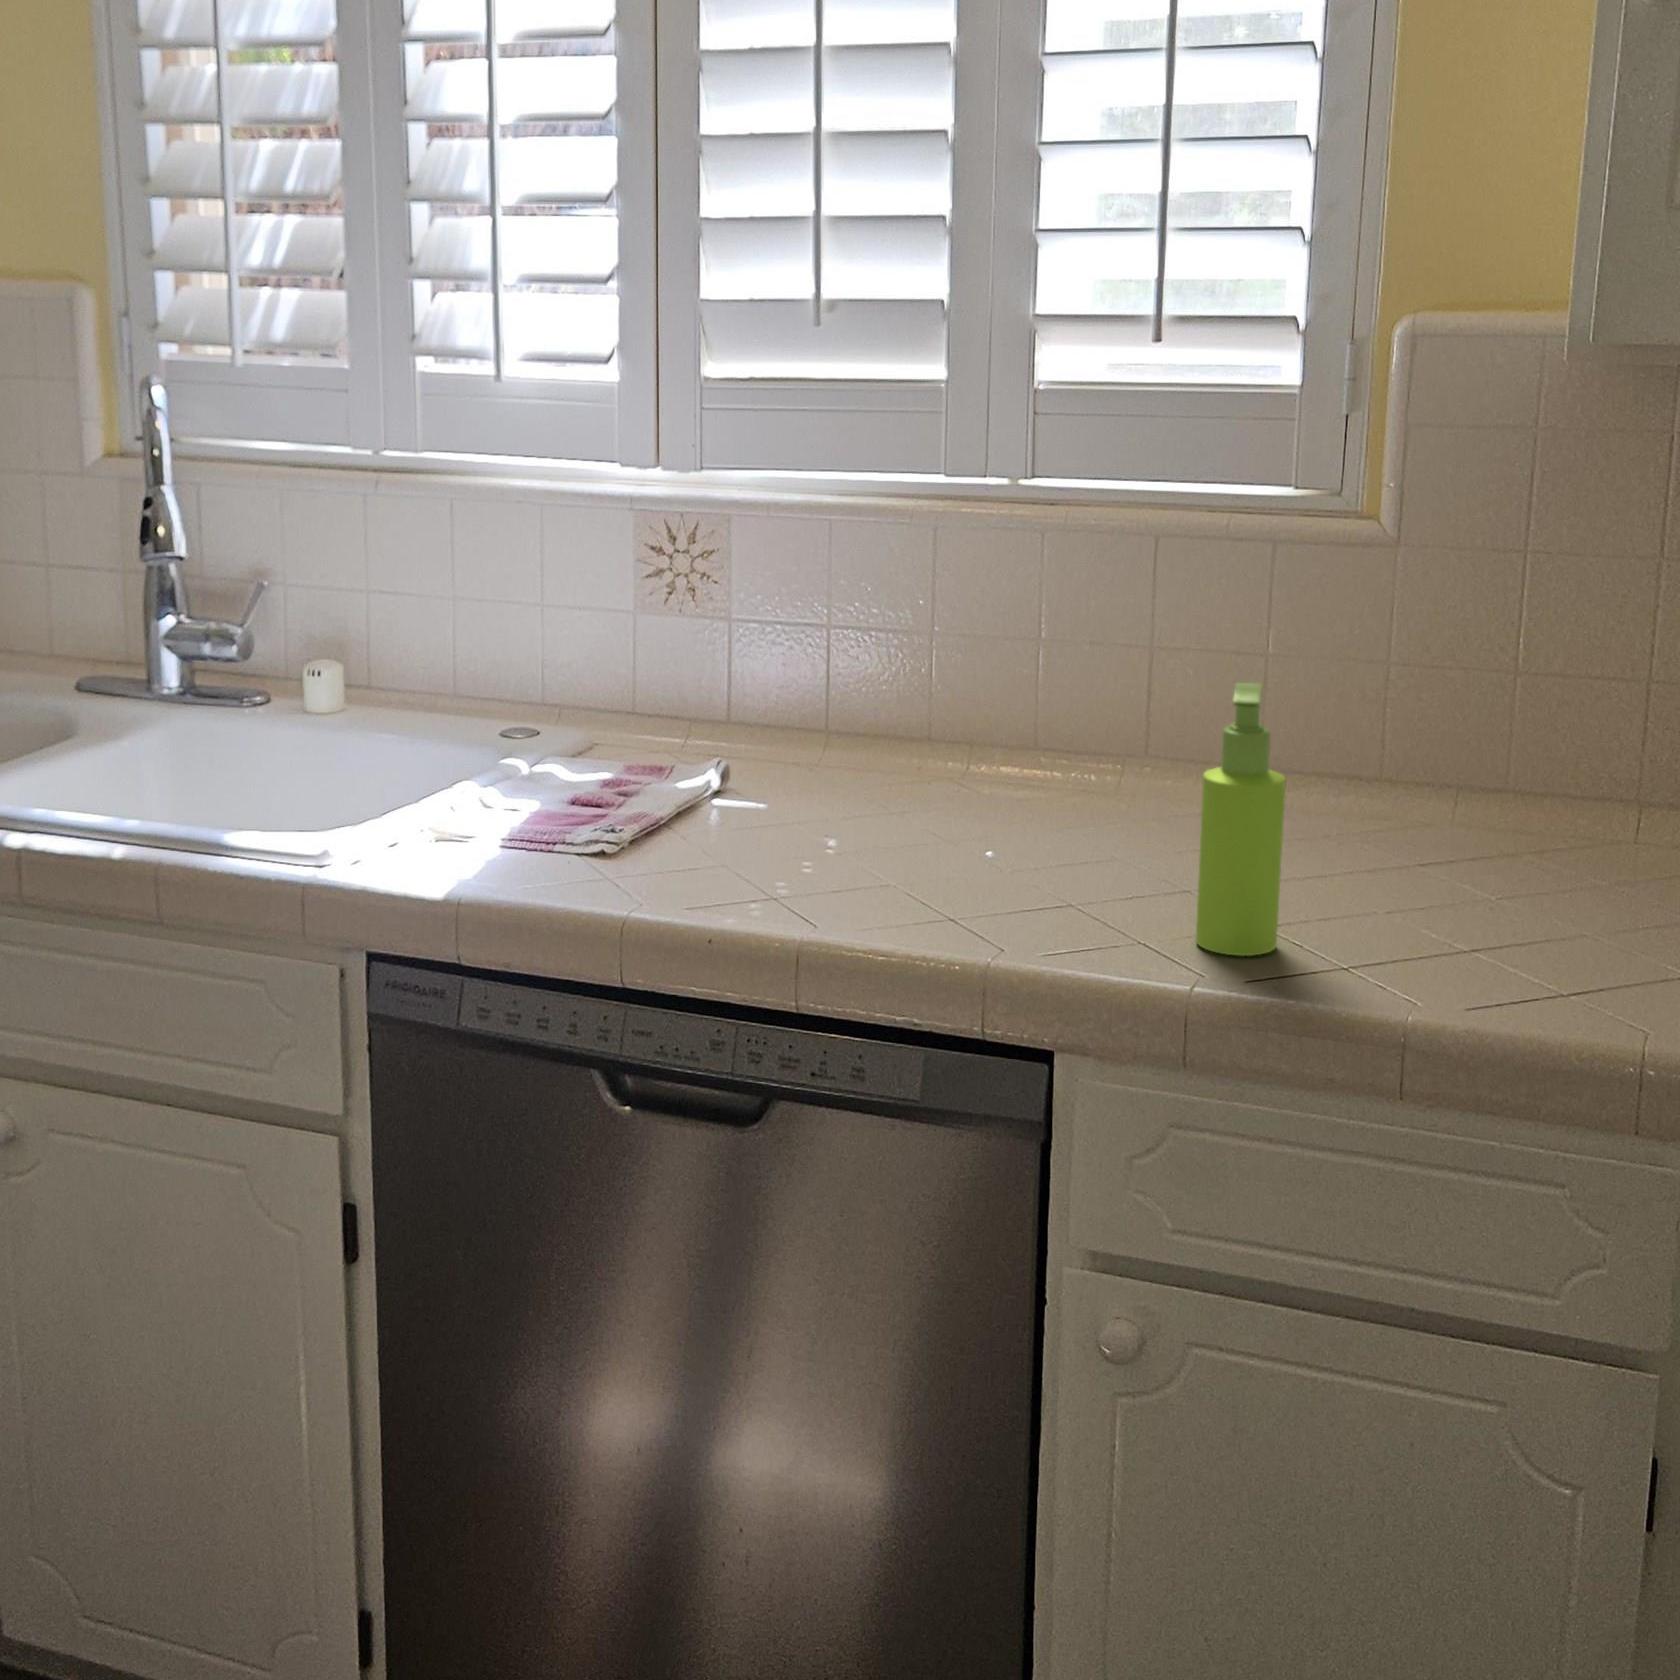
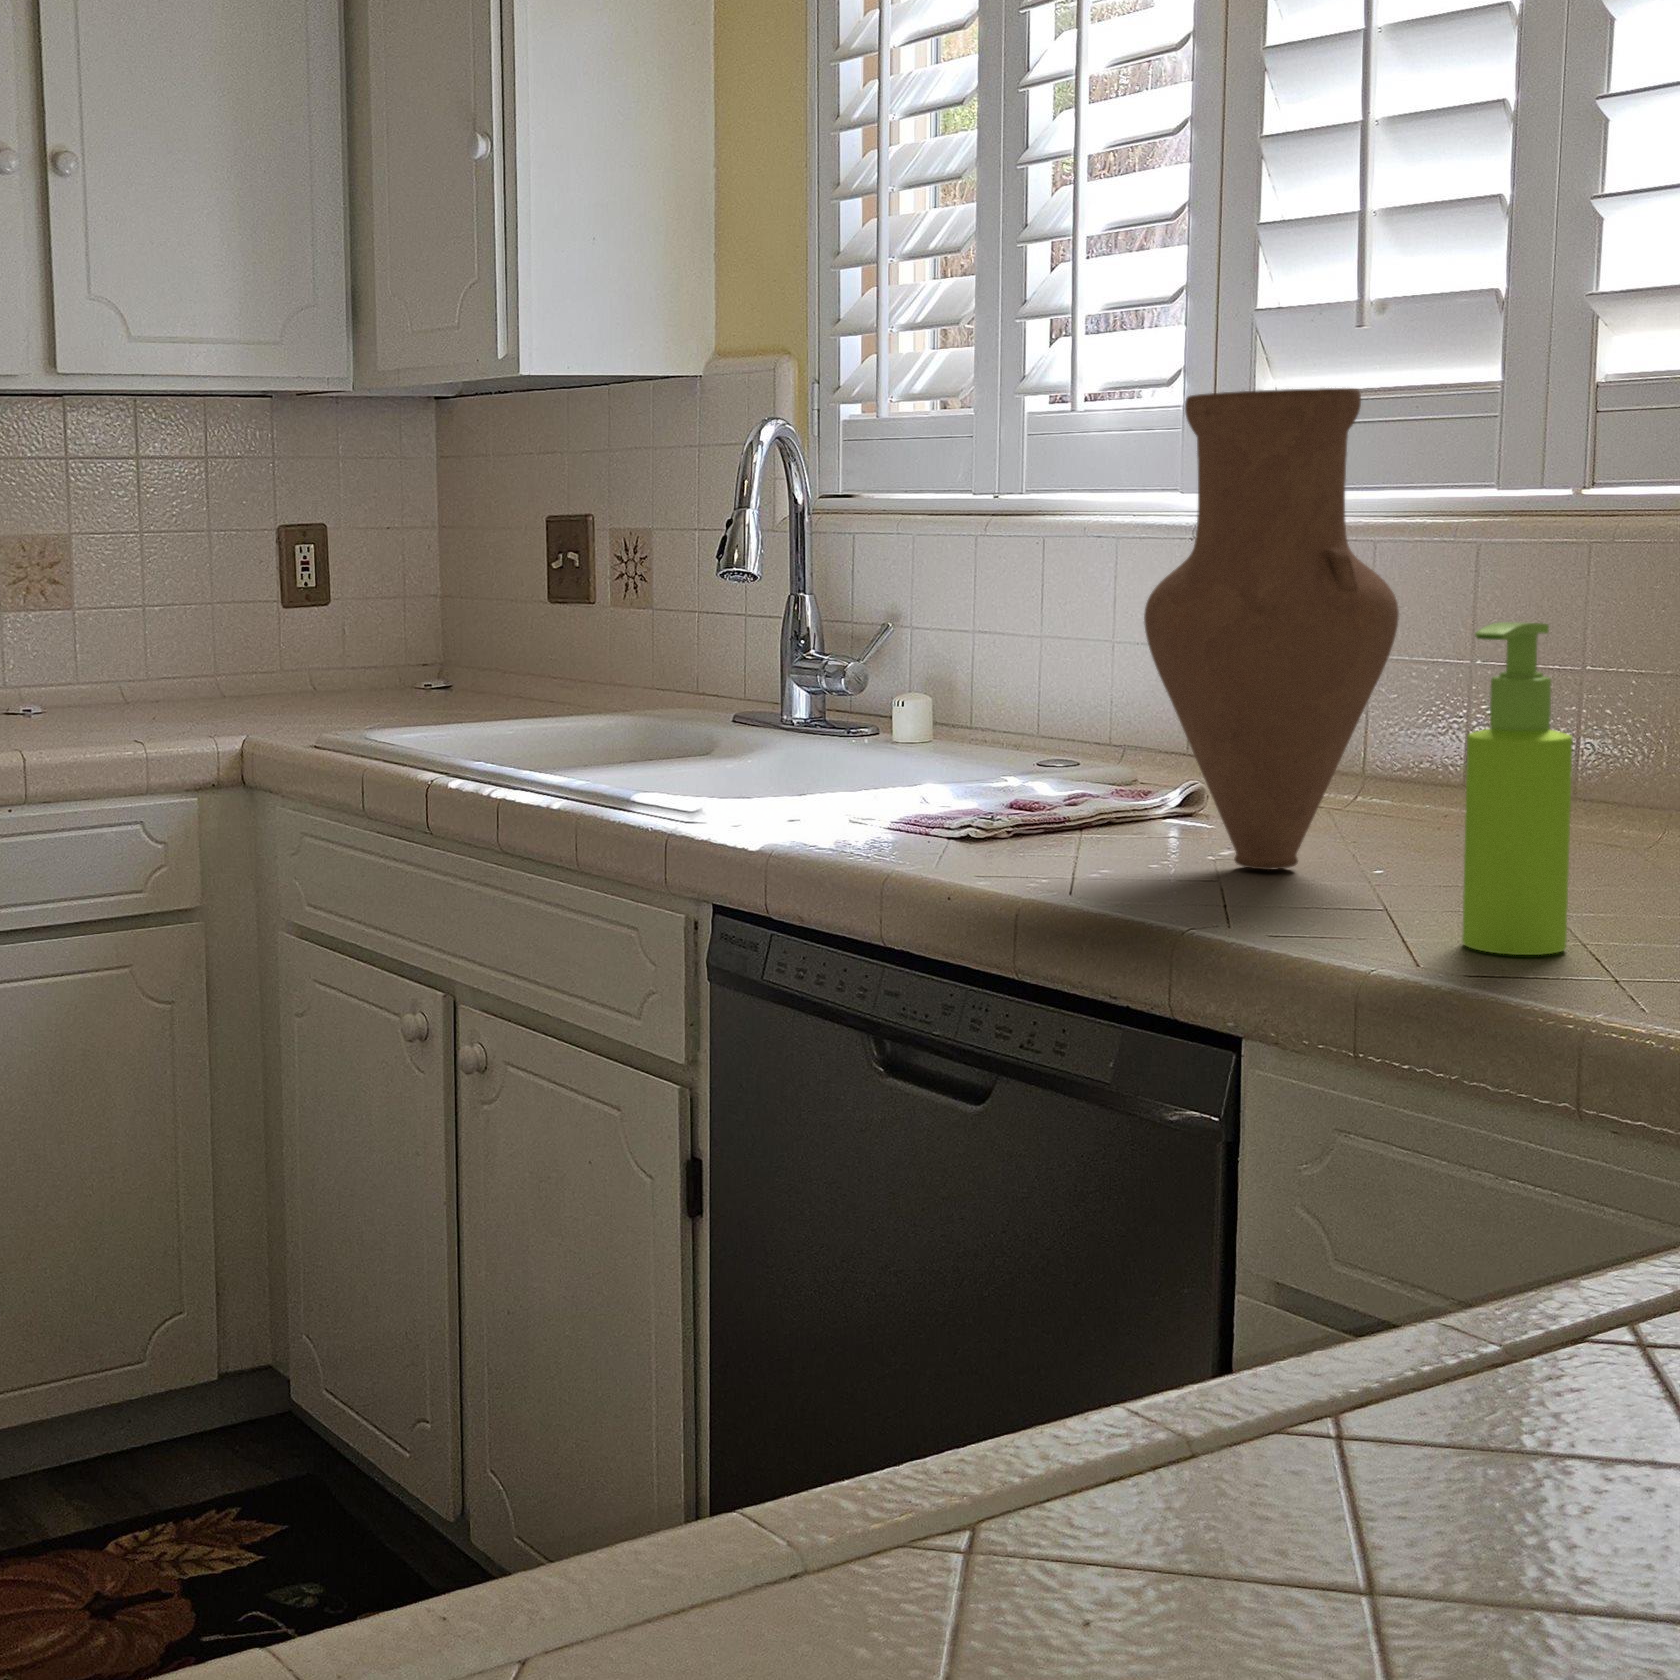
vase: none [813,442,1032,871] -> present [1144,388,1399,870]

